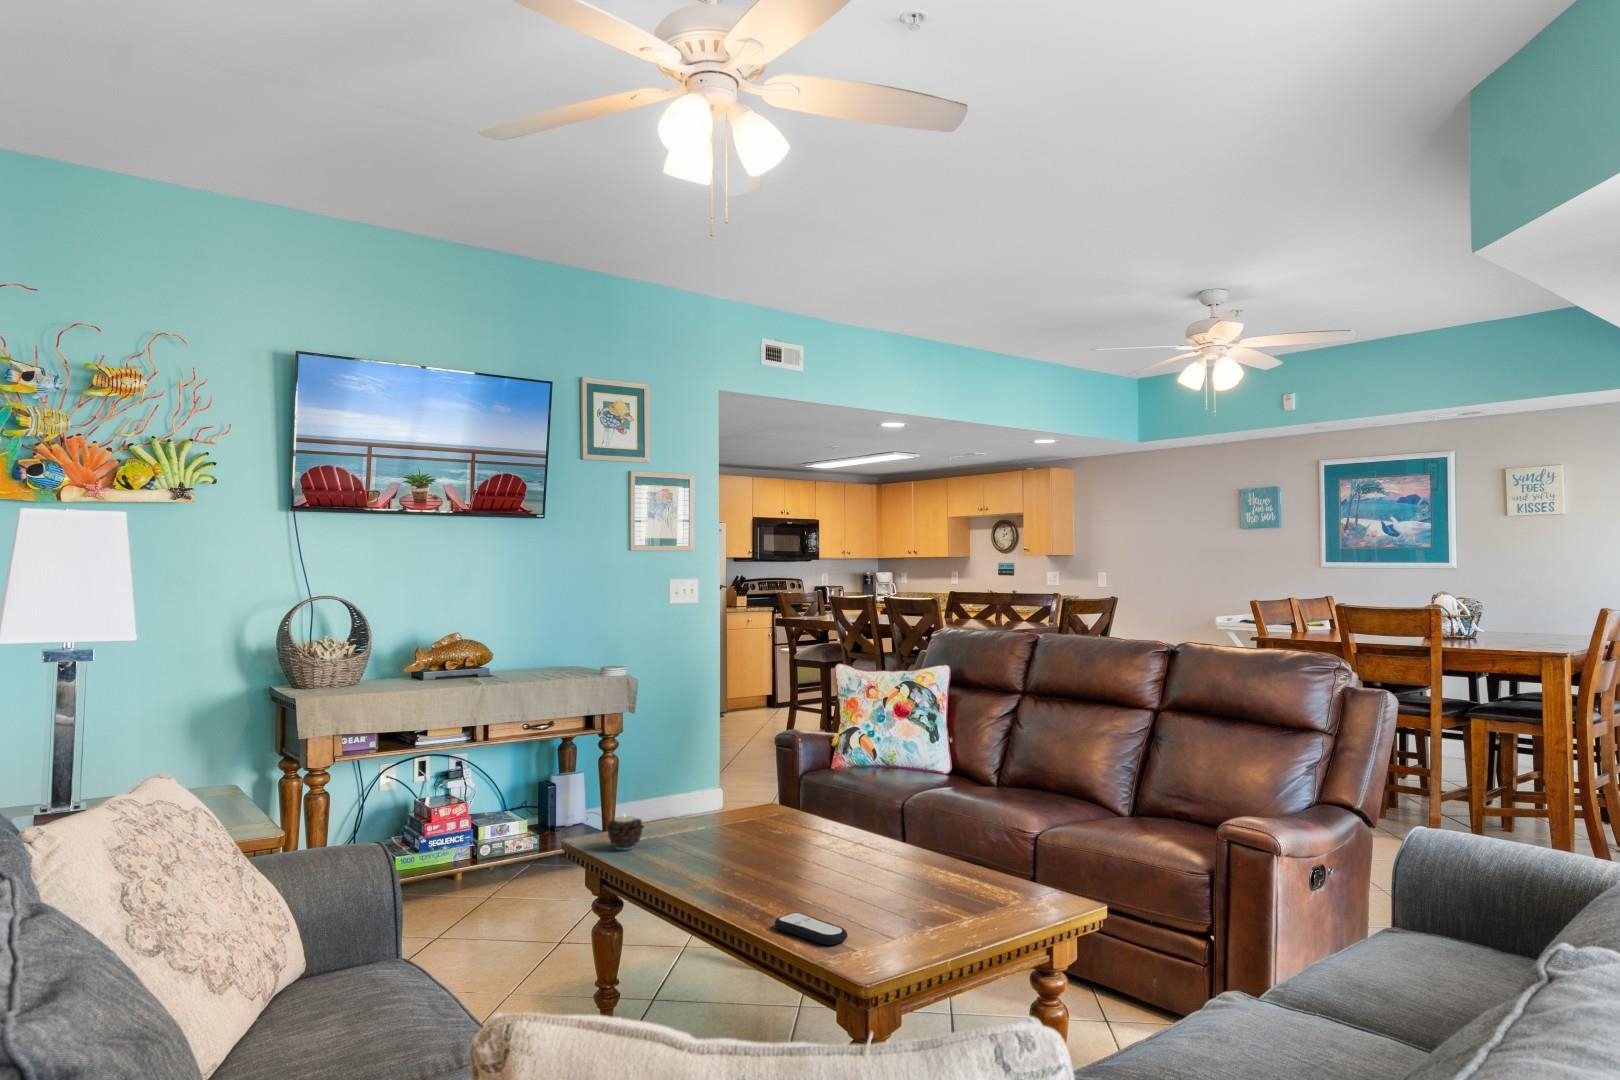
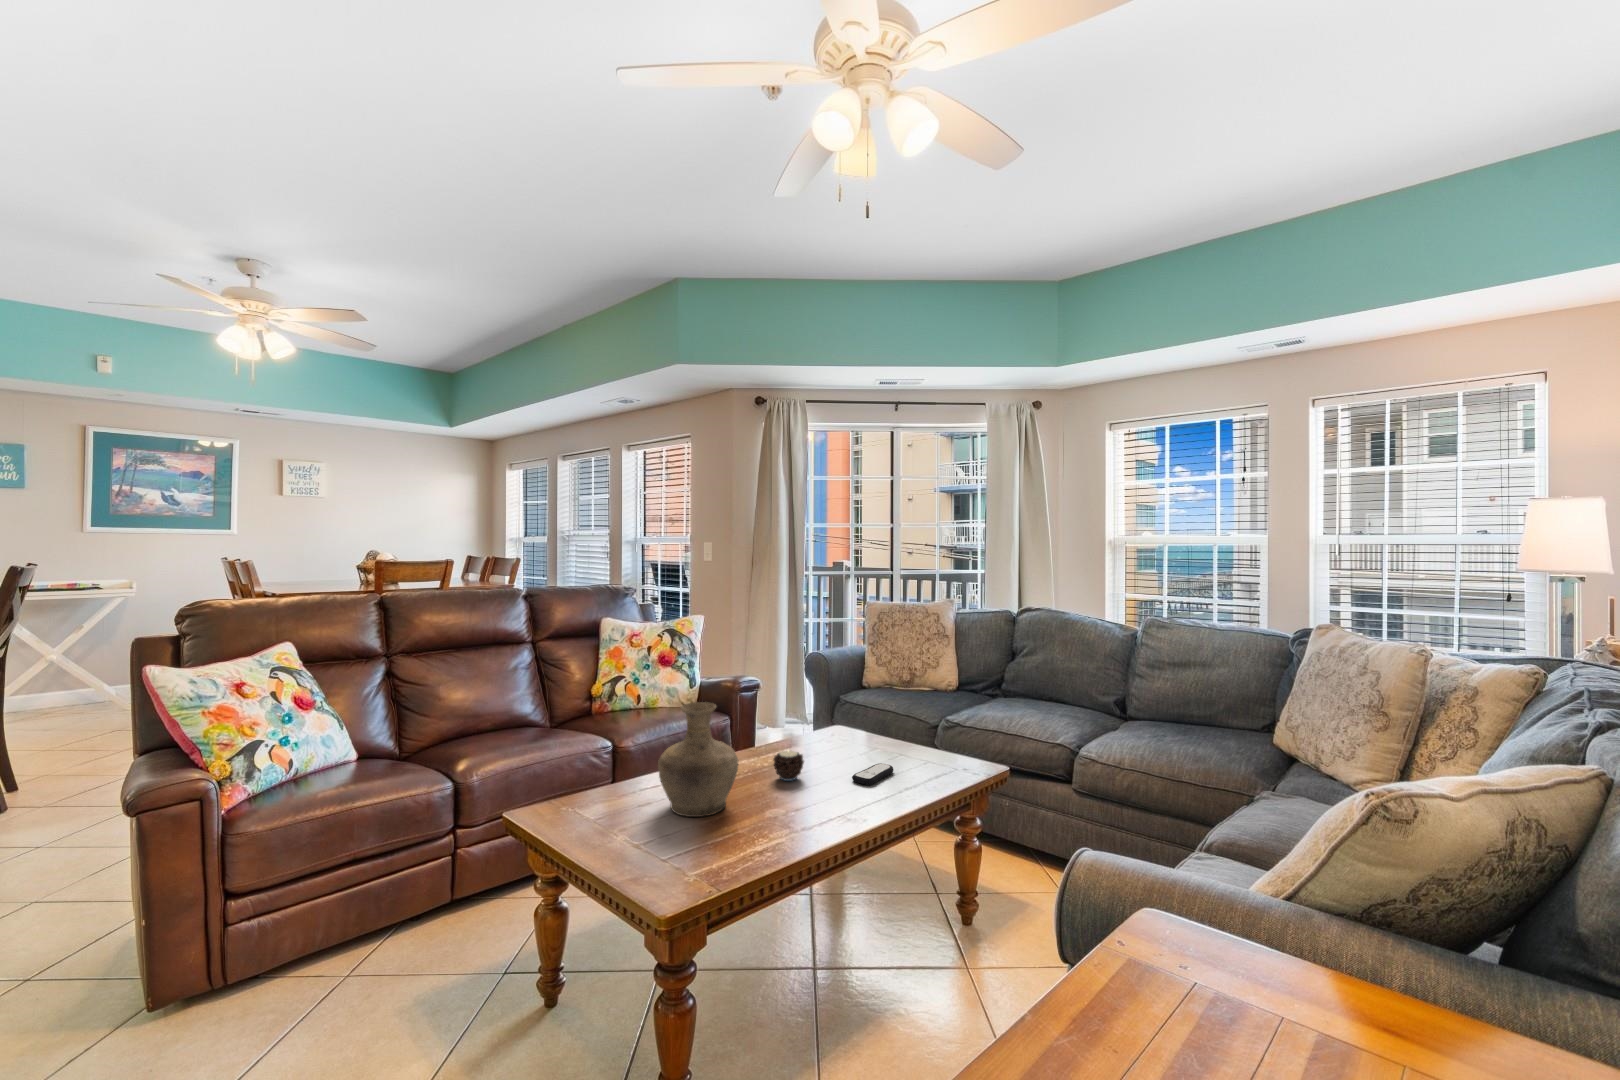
vase: none [698,745,783,865] -> present [658,702,739,817]
candle: present [606,816,644,850] -> present [773,751,804,781]

